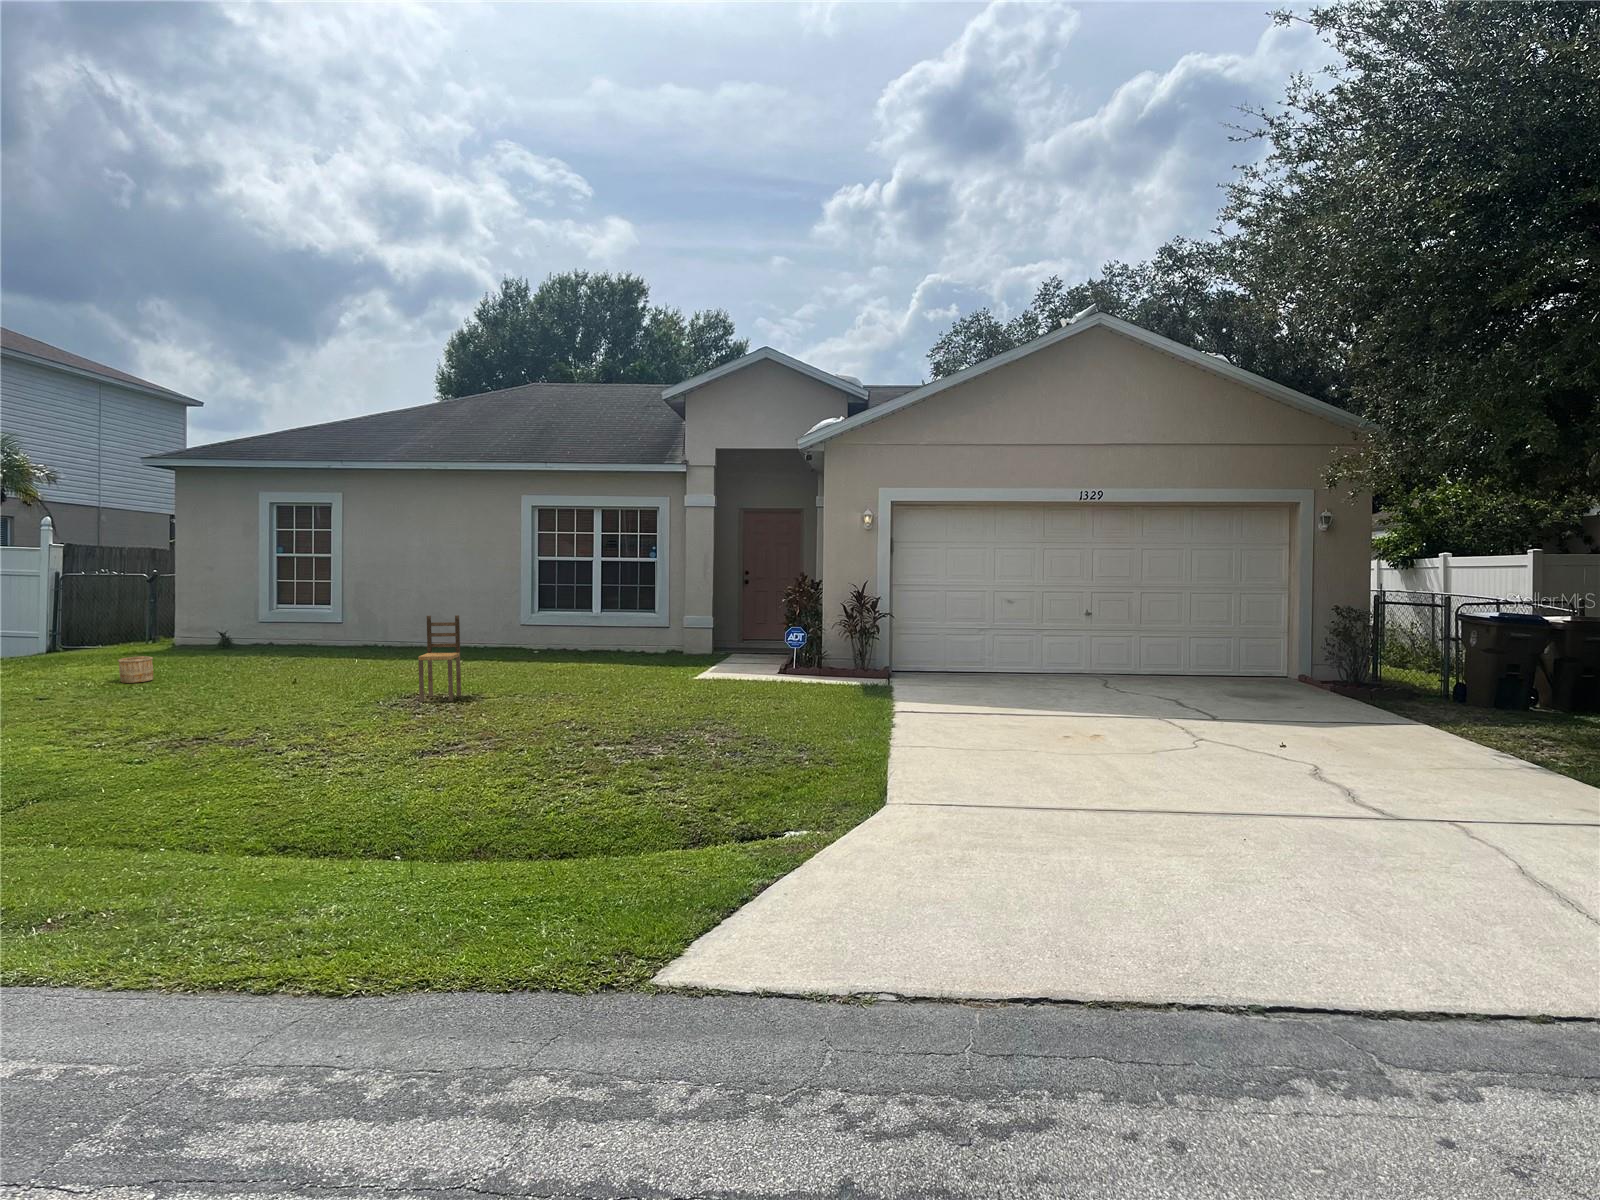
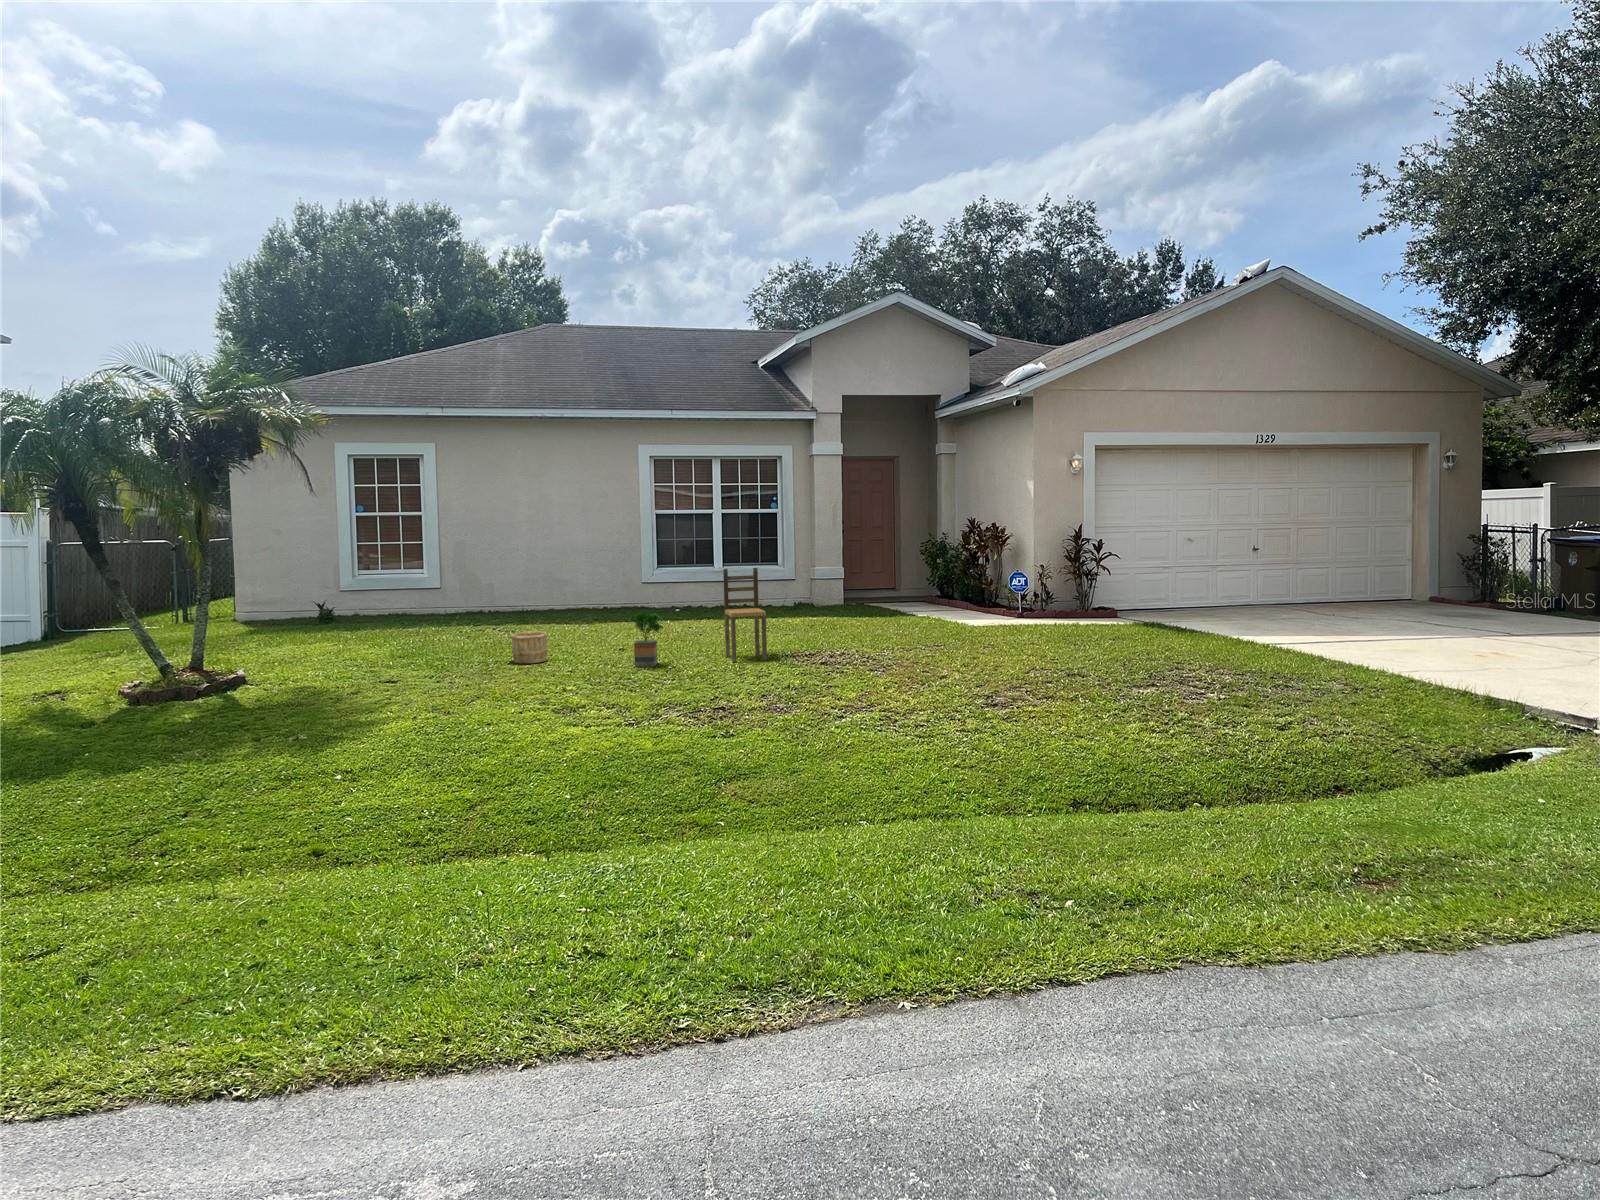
potted tree: none [329,652,364,702] -> present [630,613,663,667]
wooden bucket: present [118,656,153,683] -> present [510,631,547,664]

